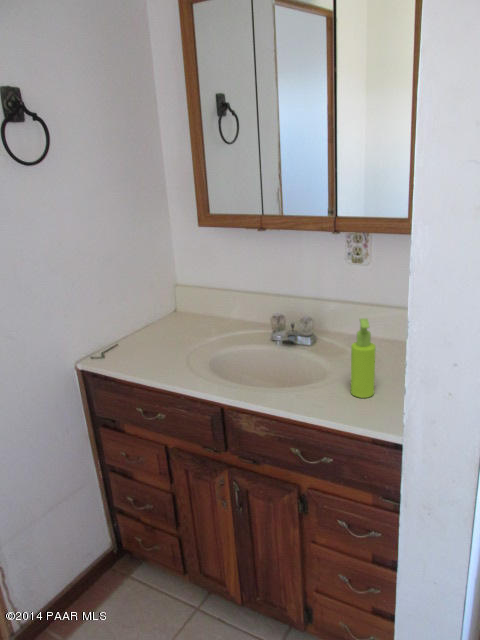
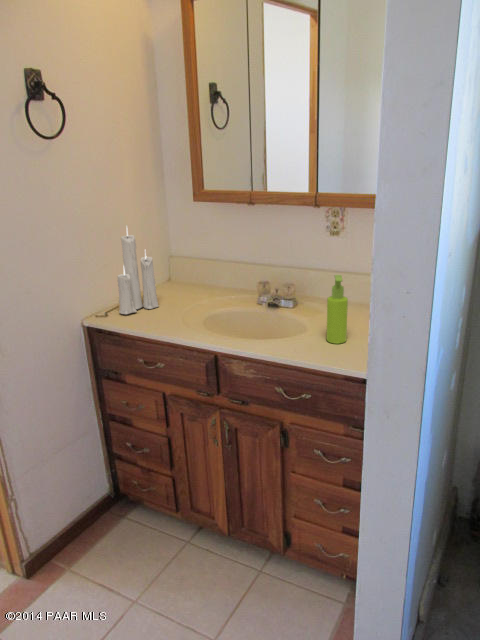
candle: none [114,251,162,355] -> present [117,230,159,314]

